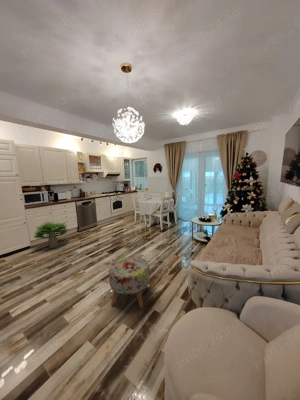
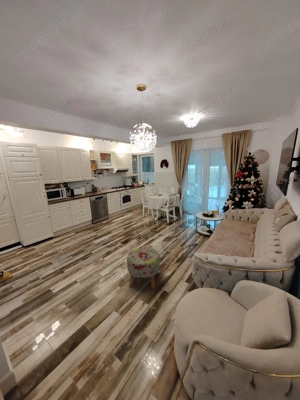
potted plant: present [34,222,68,248] -> none [56,213,88,238]

